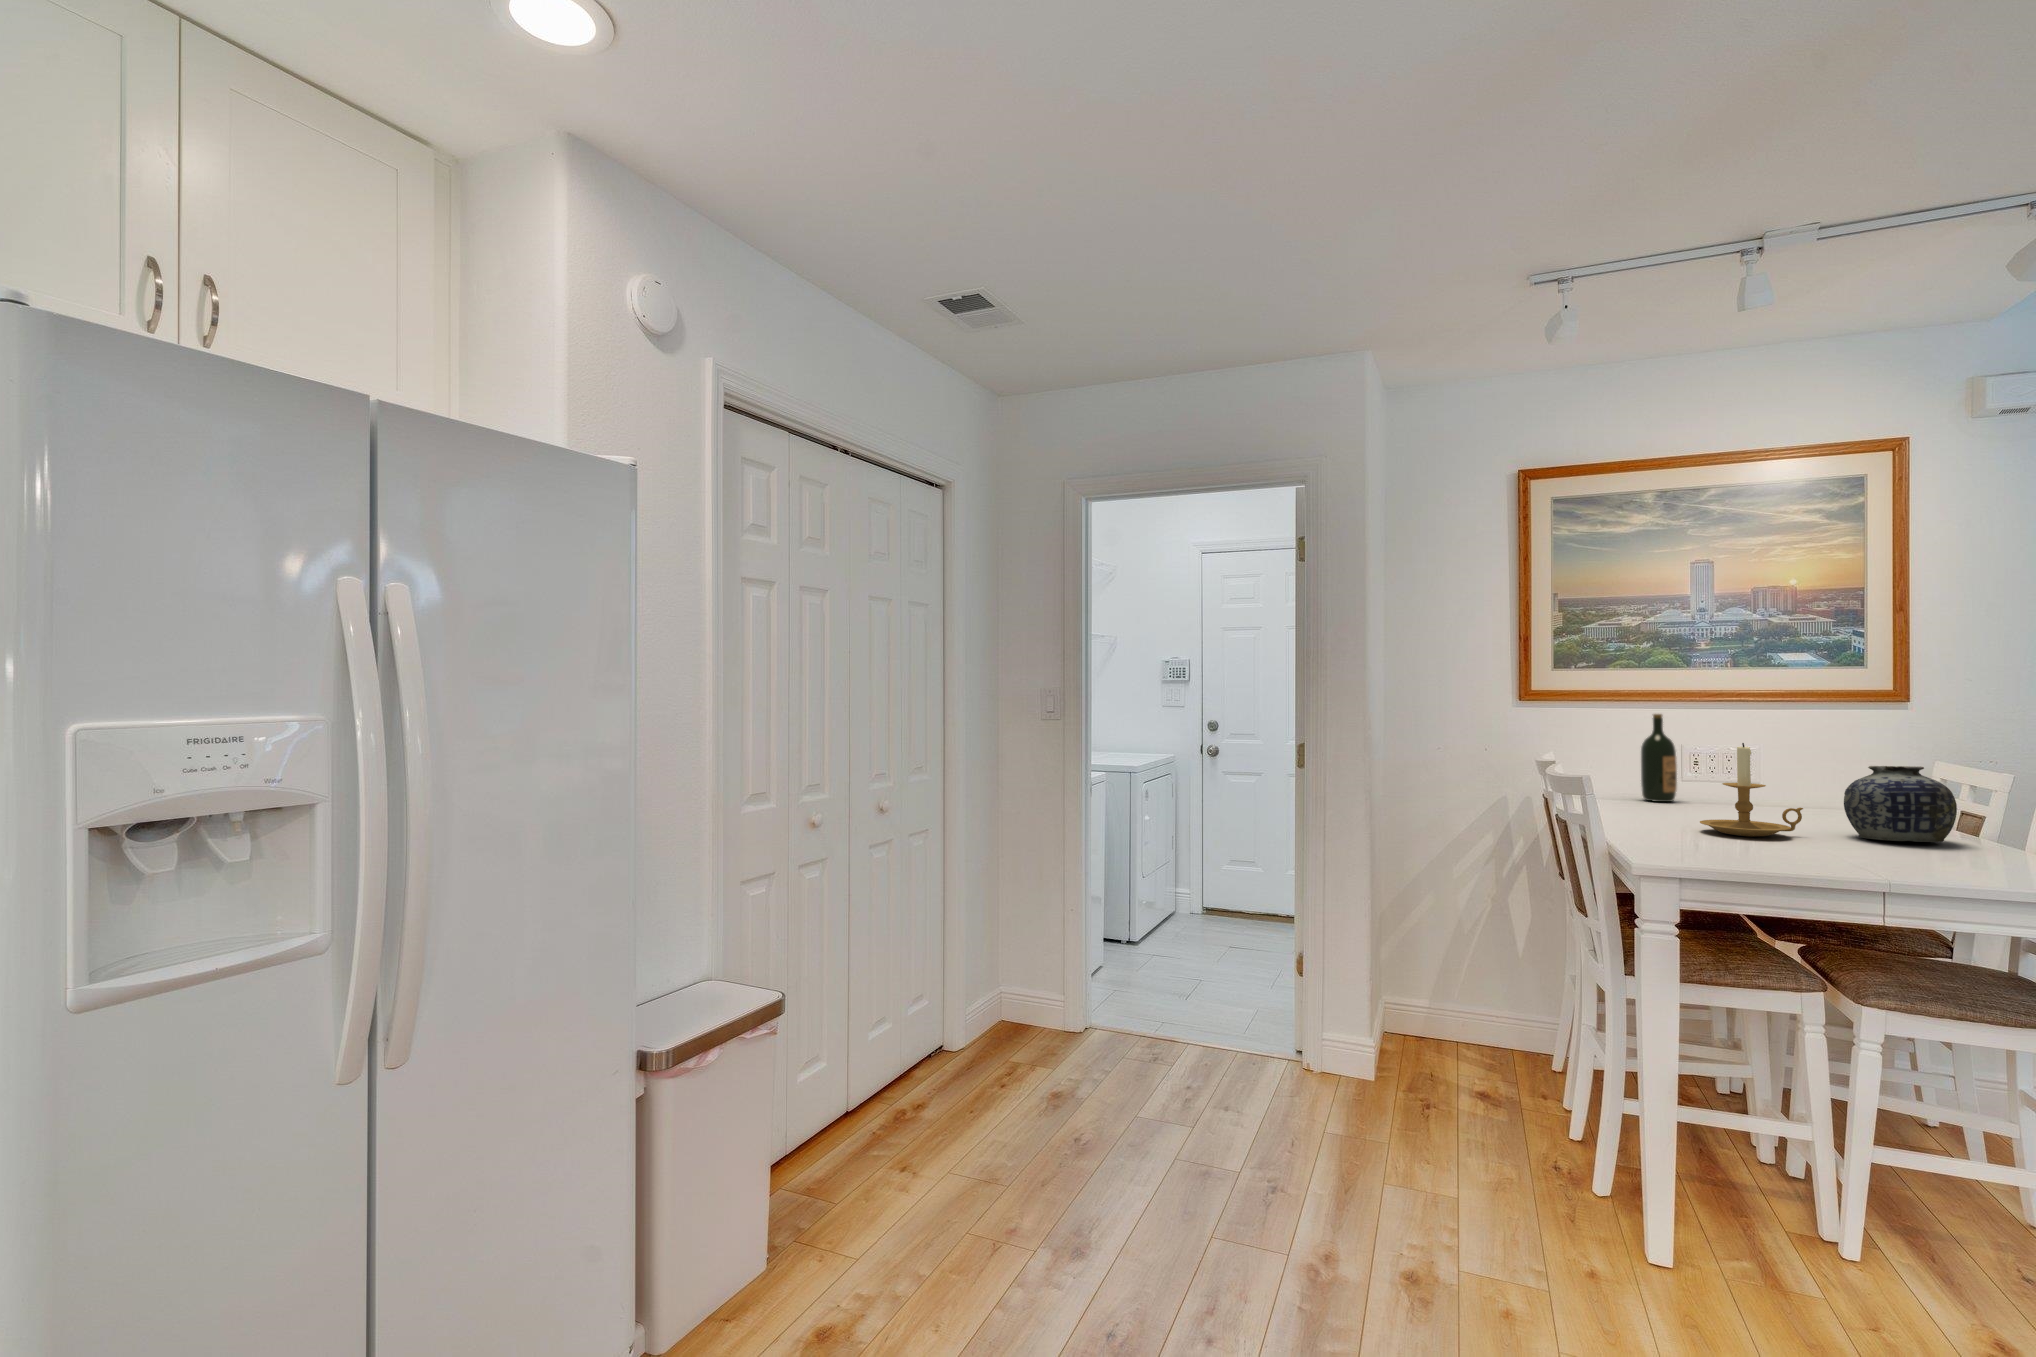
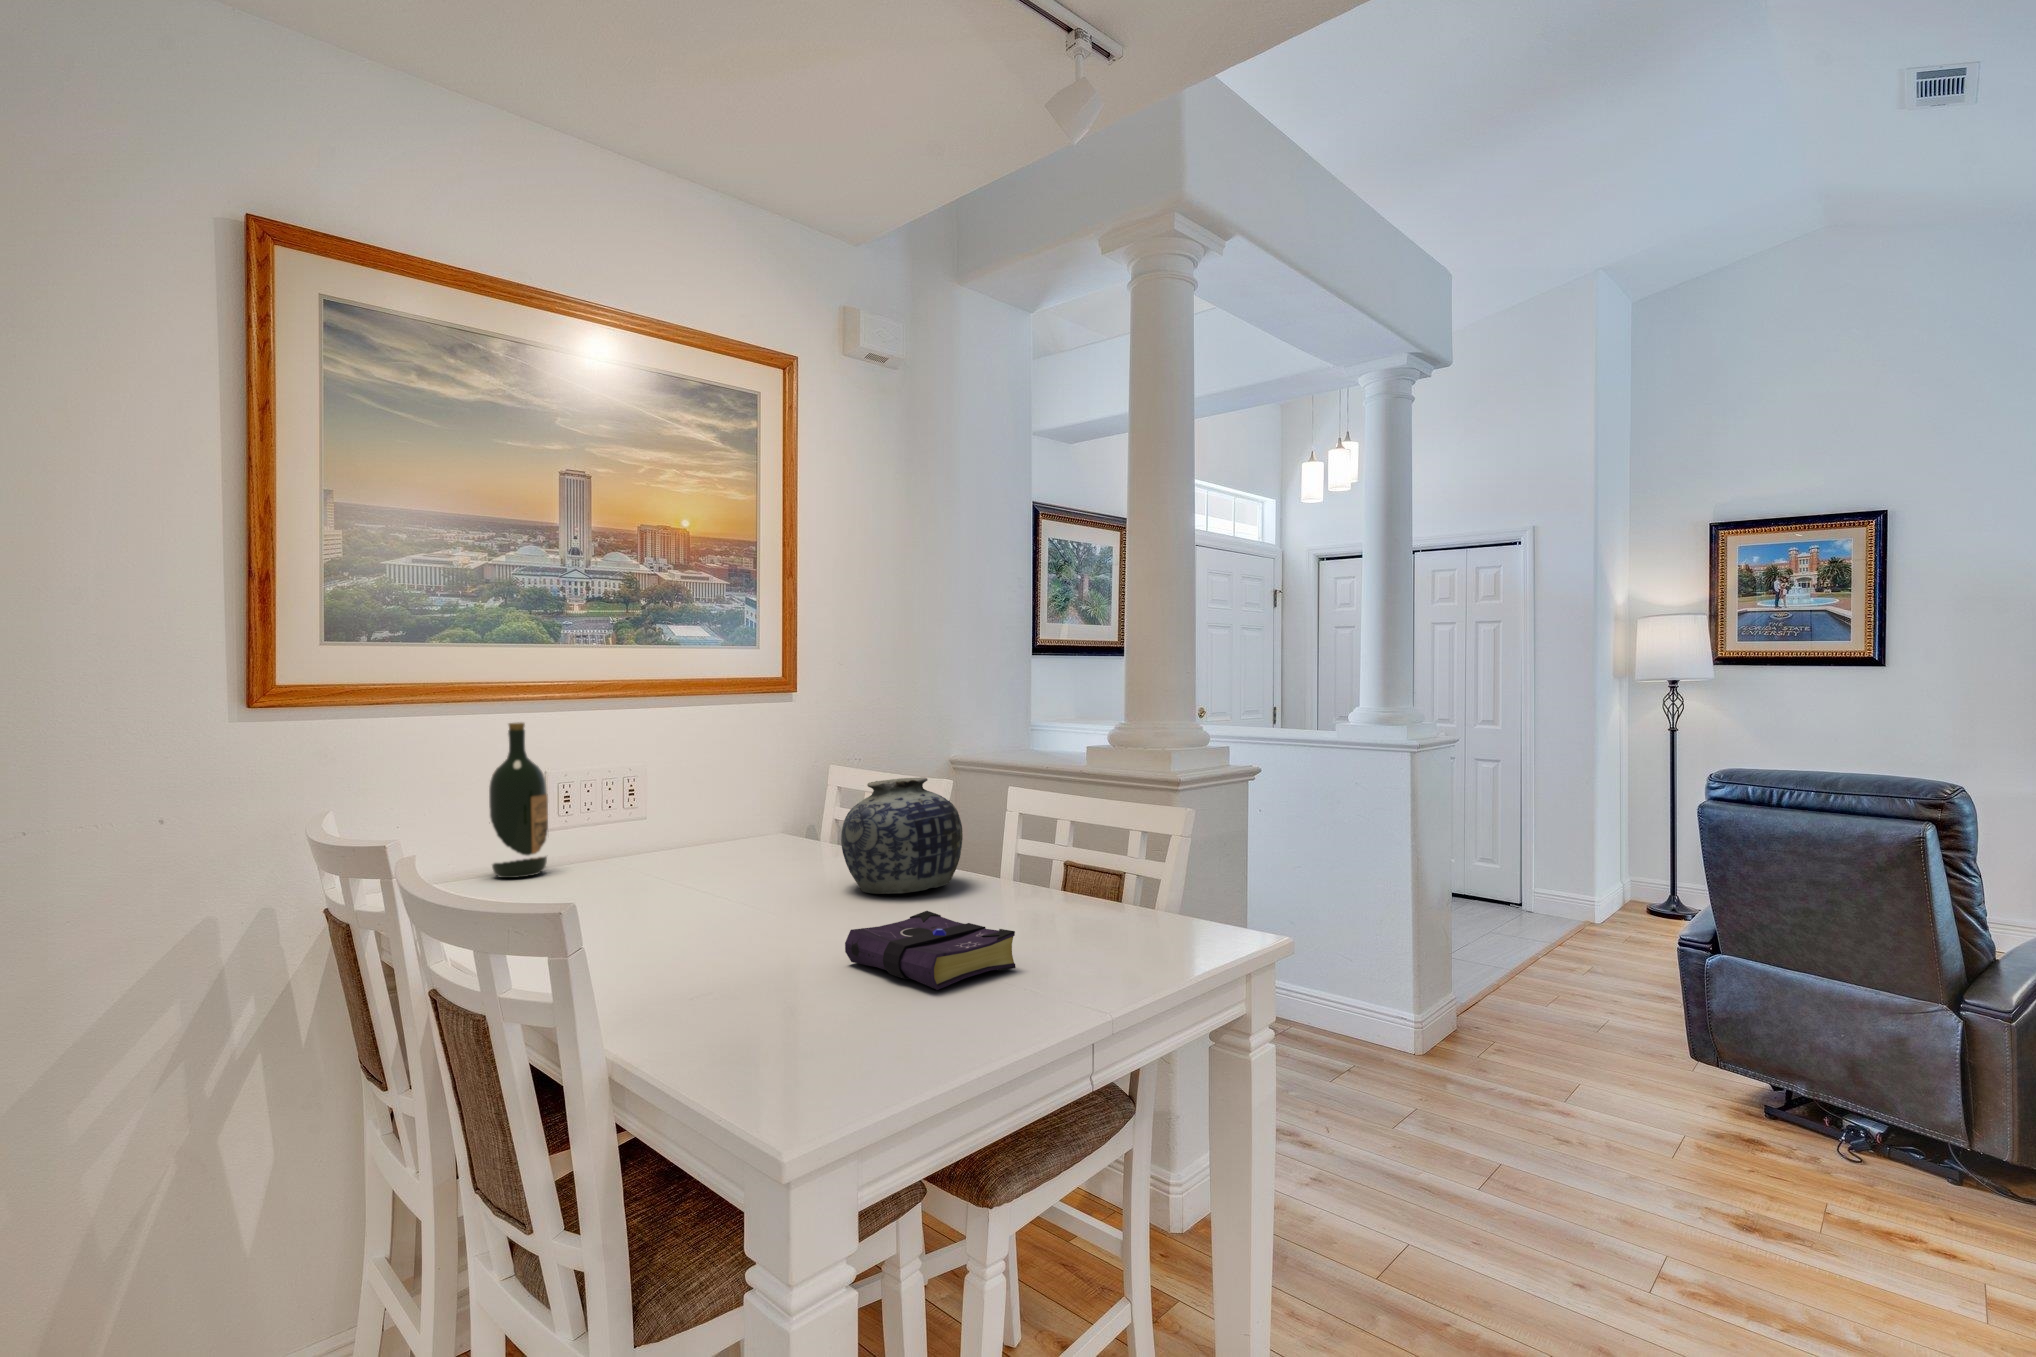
candle holder: present [1700,743,1803,837] -> none [678,764,813,934]
book: none [1765,834,1862,868] -> present [845,911,1016,990]

